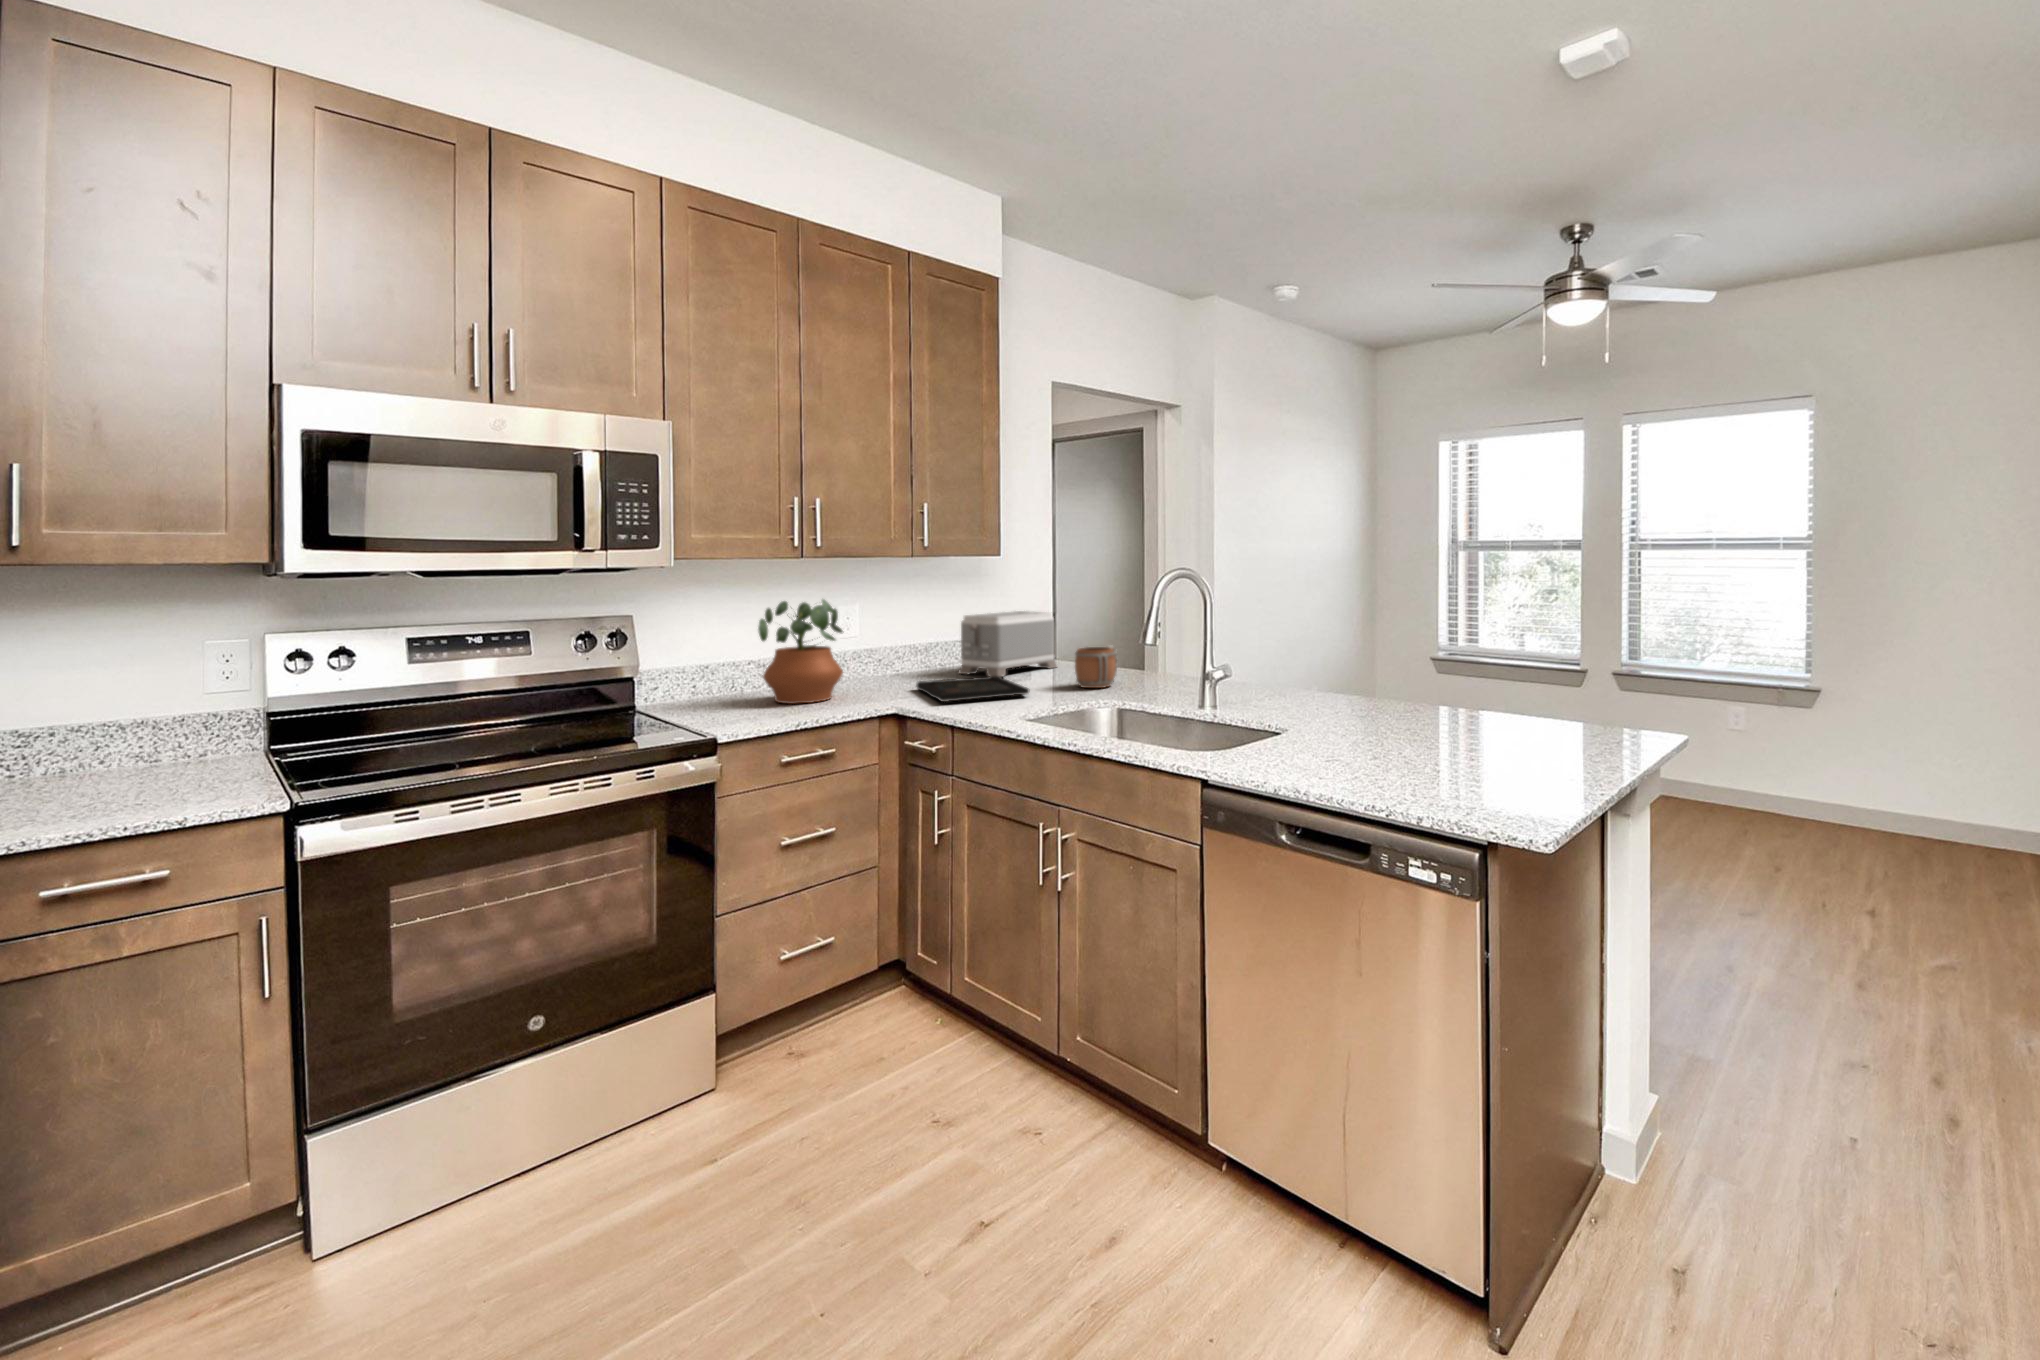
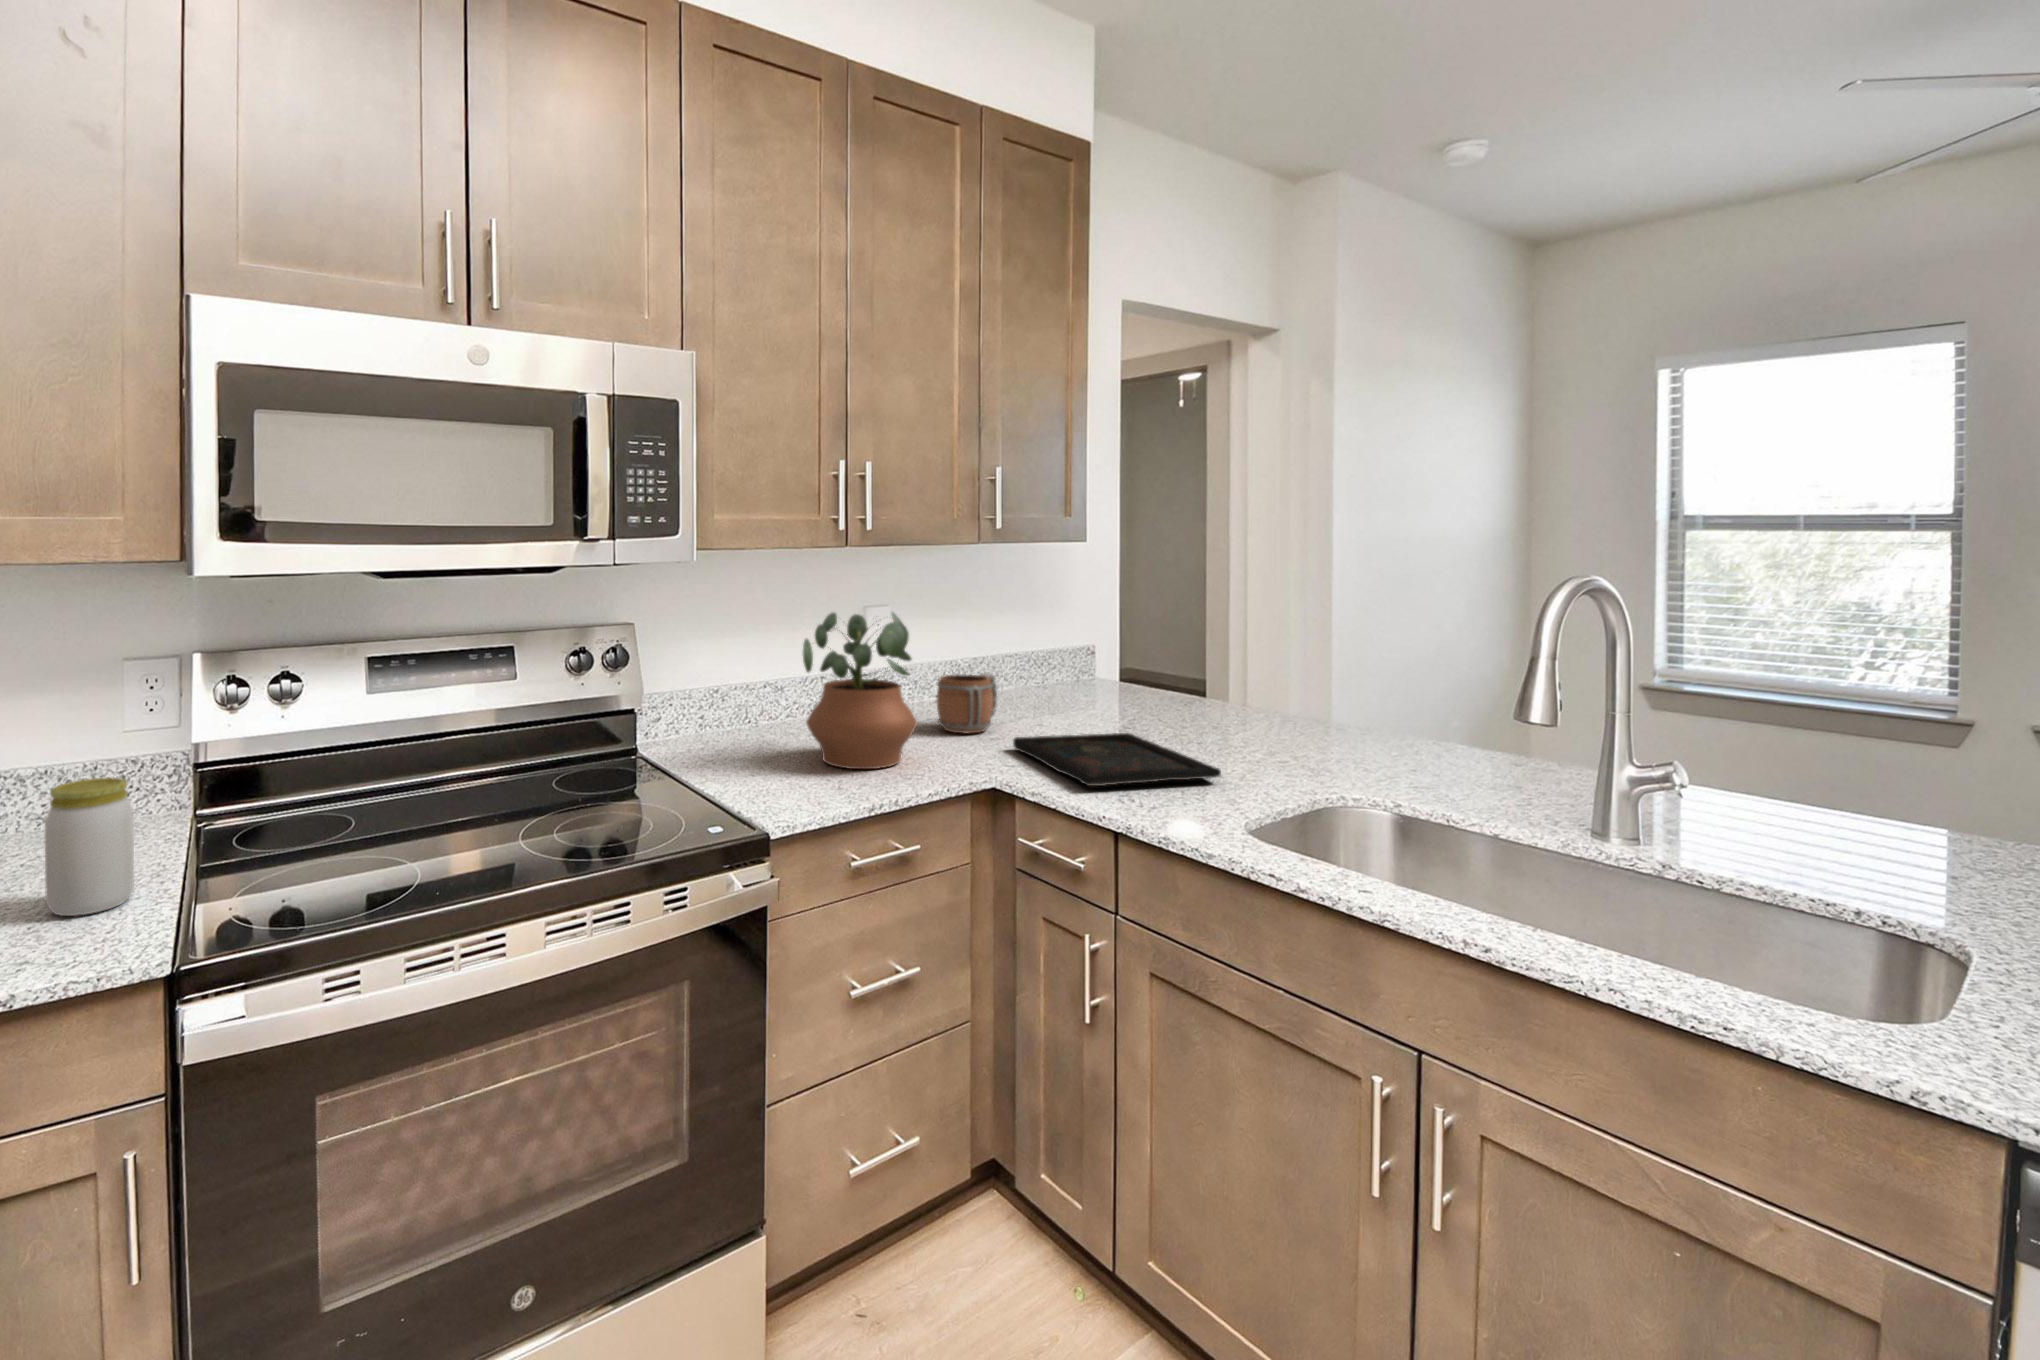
toaster: present [959,611,1057,677] -> none [1044,627,1182,730]
mug: present [1075,645,1118,688] -> present [937,672,998,734]
jar: none [181,707,246,791] -> present [45,778,134,916]

